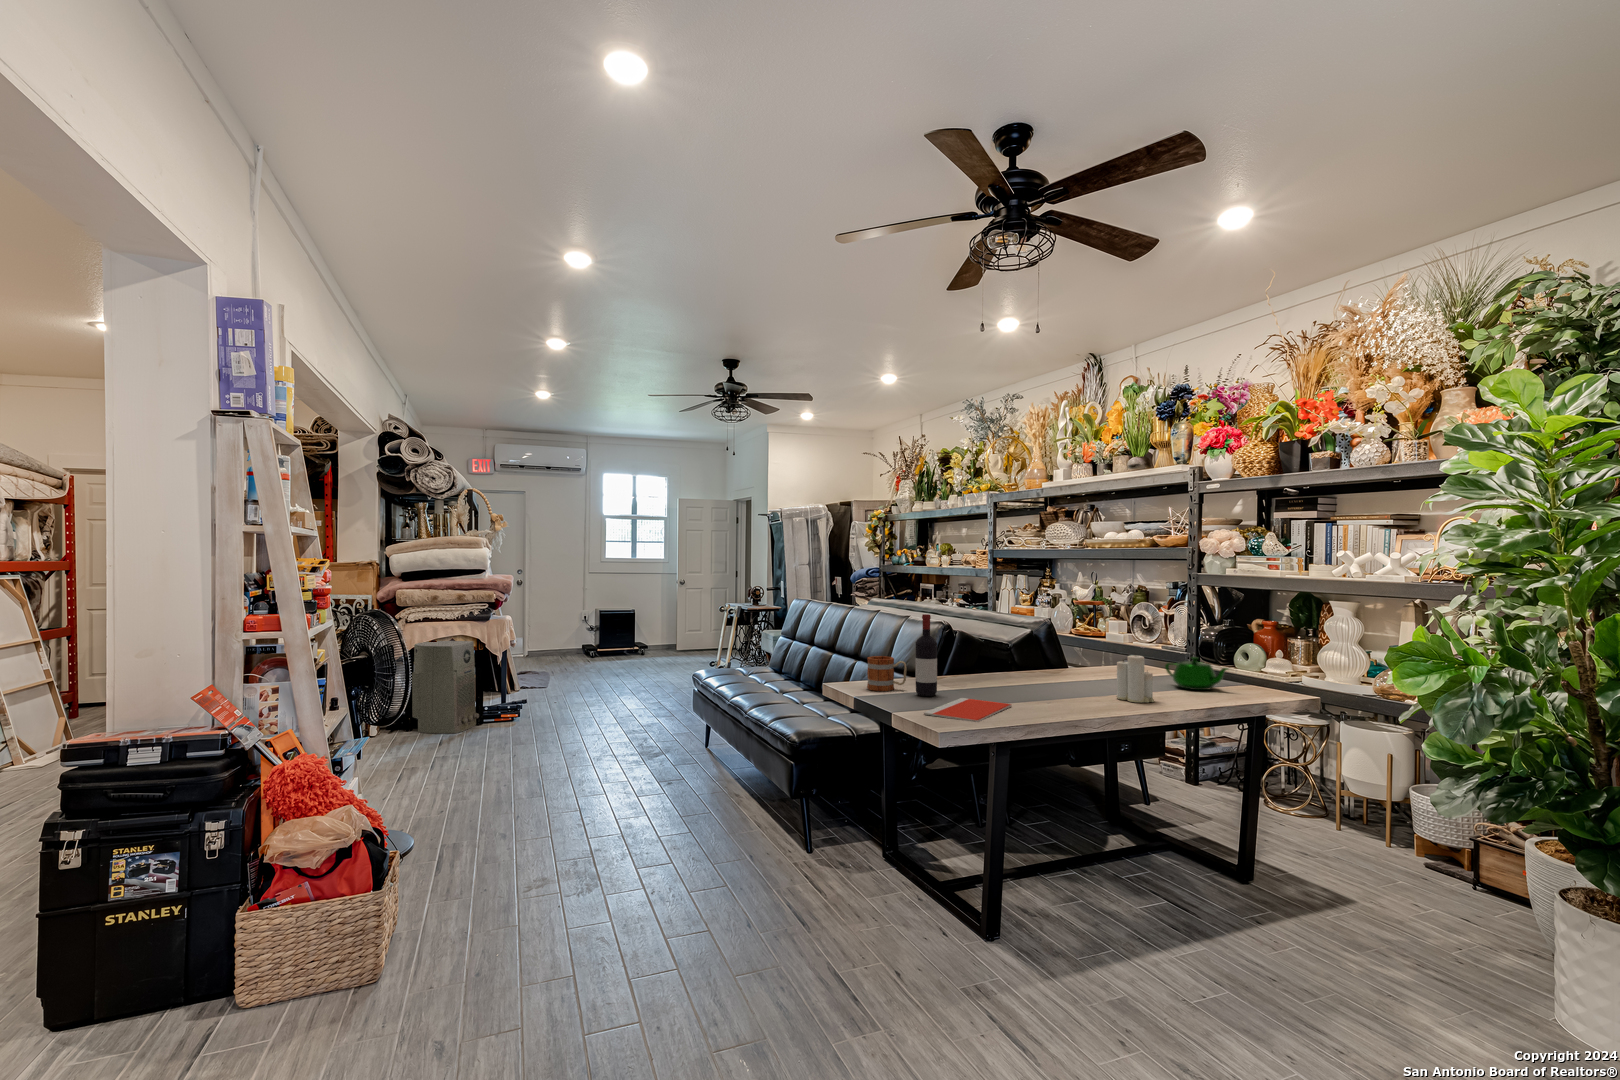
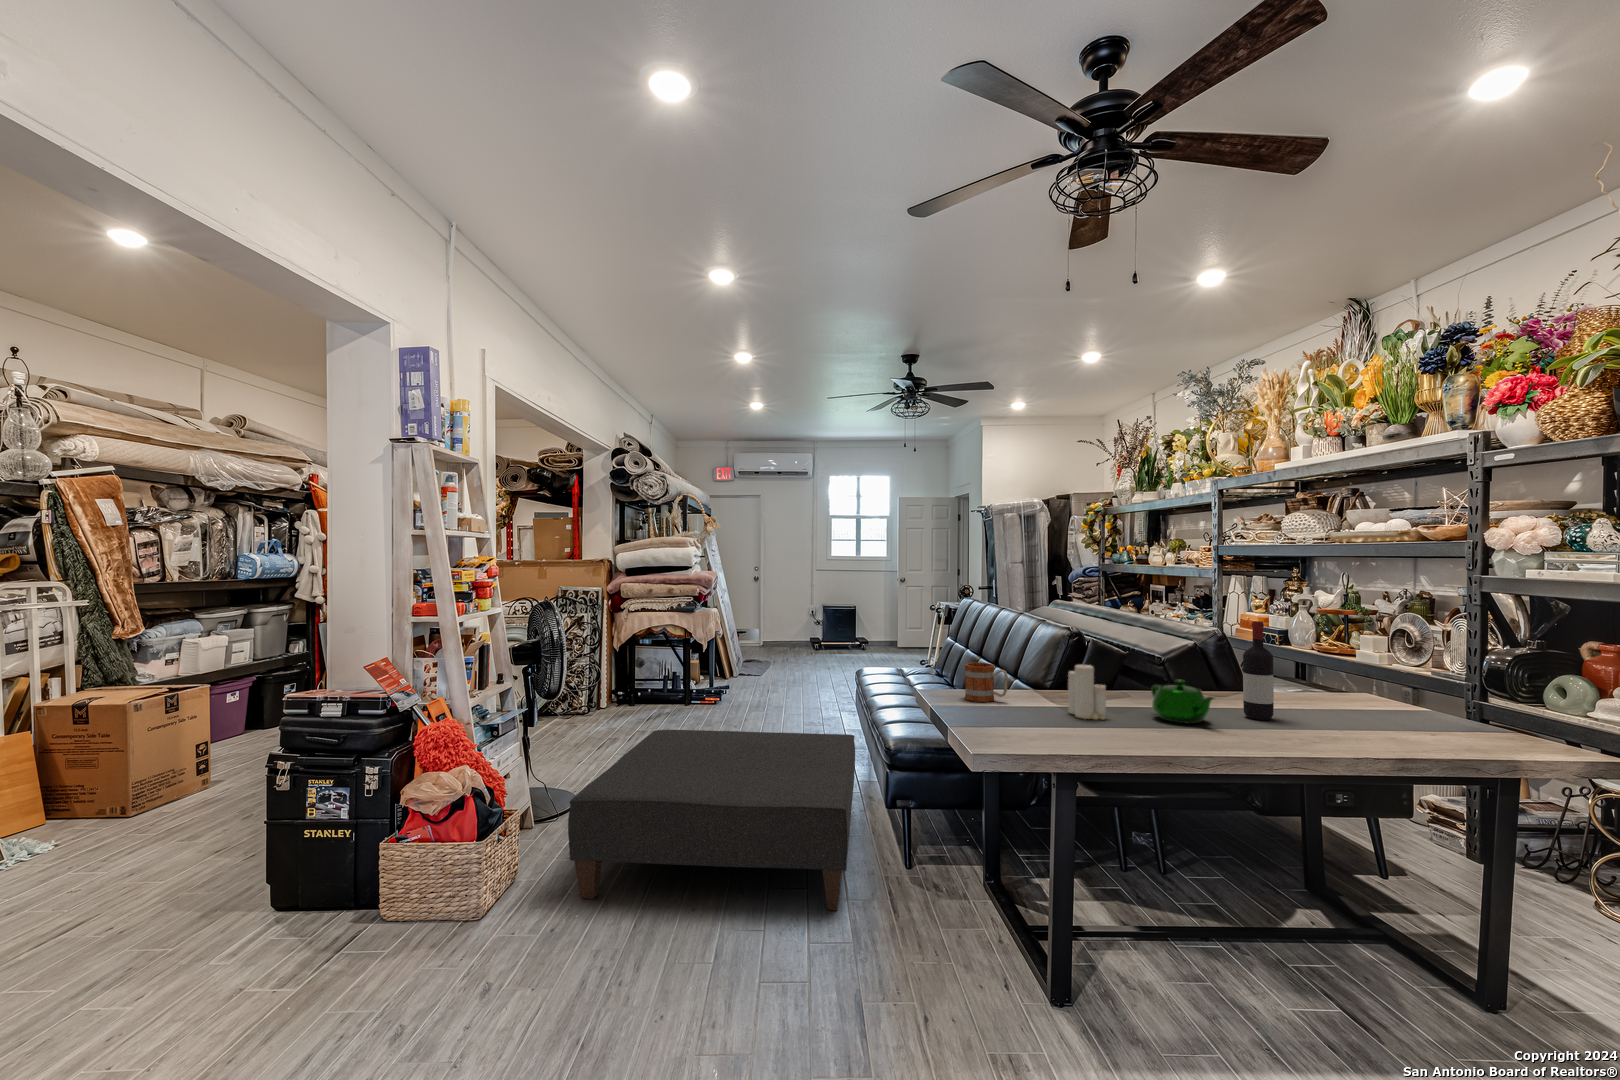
wine bottle: present [916,614,937,696] -> present [1243,621,1274,720]
air purifier: present [412,641,479,734] -> none [638,627,690,708]
candle: present [1116,655,1154,703] -> present [1068,664,1106,719]
teapot: present [1165,657,1228,690] -> present [1151,680,1214,724]
notebook: present [924,698,1012,722] -> none [988,717,1111,749]
ottoman: none [473,737,772,937] -> present [568,730,855,910]

